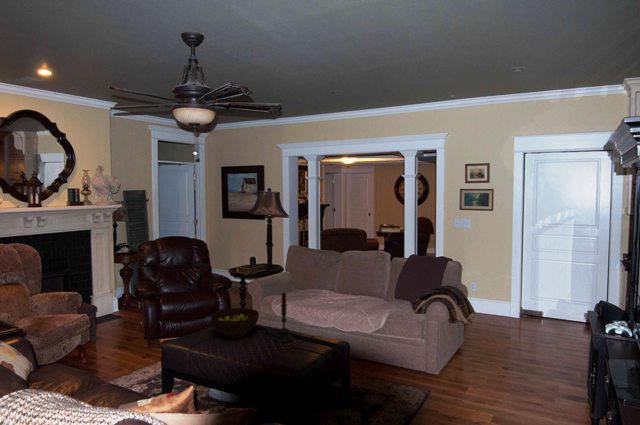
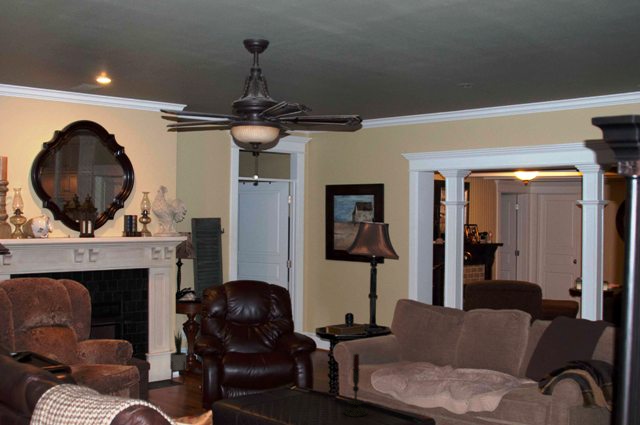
potted plant: none [112,274,125,316] -> present [170,332,186,383]
fruit bowl: present [211,308,259,338] -> none [270,371,328,407]

